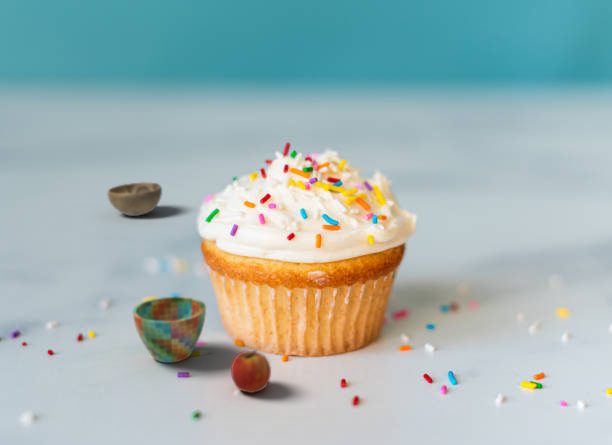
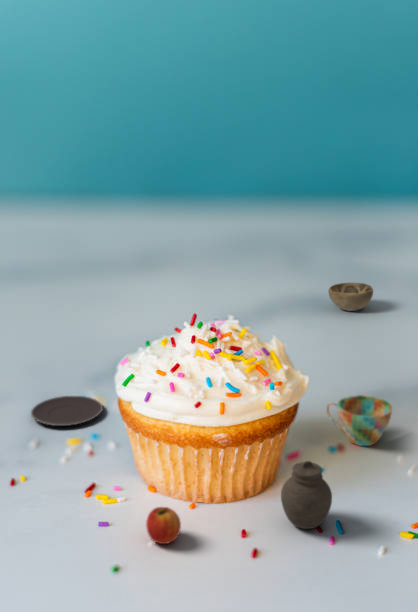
decorative bowl: present [108,182,162,216] -> present [329,283,373,311]
plate: none [105,260,186,287] -> present [31,396,103,426]
cup: present [133,296,206,363] -> present [327,395,392,446]
jar: none [387,298,446,378] -> present [281,461,332,529]

